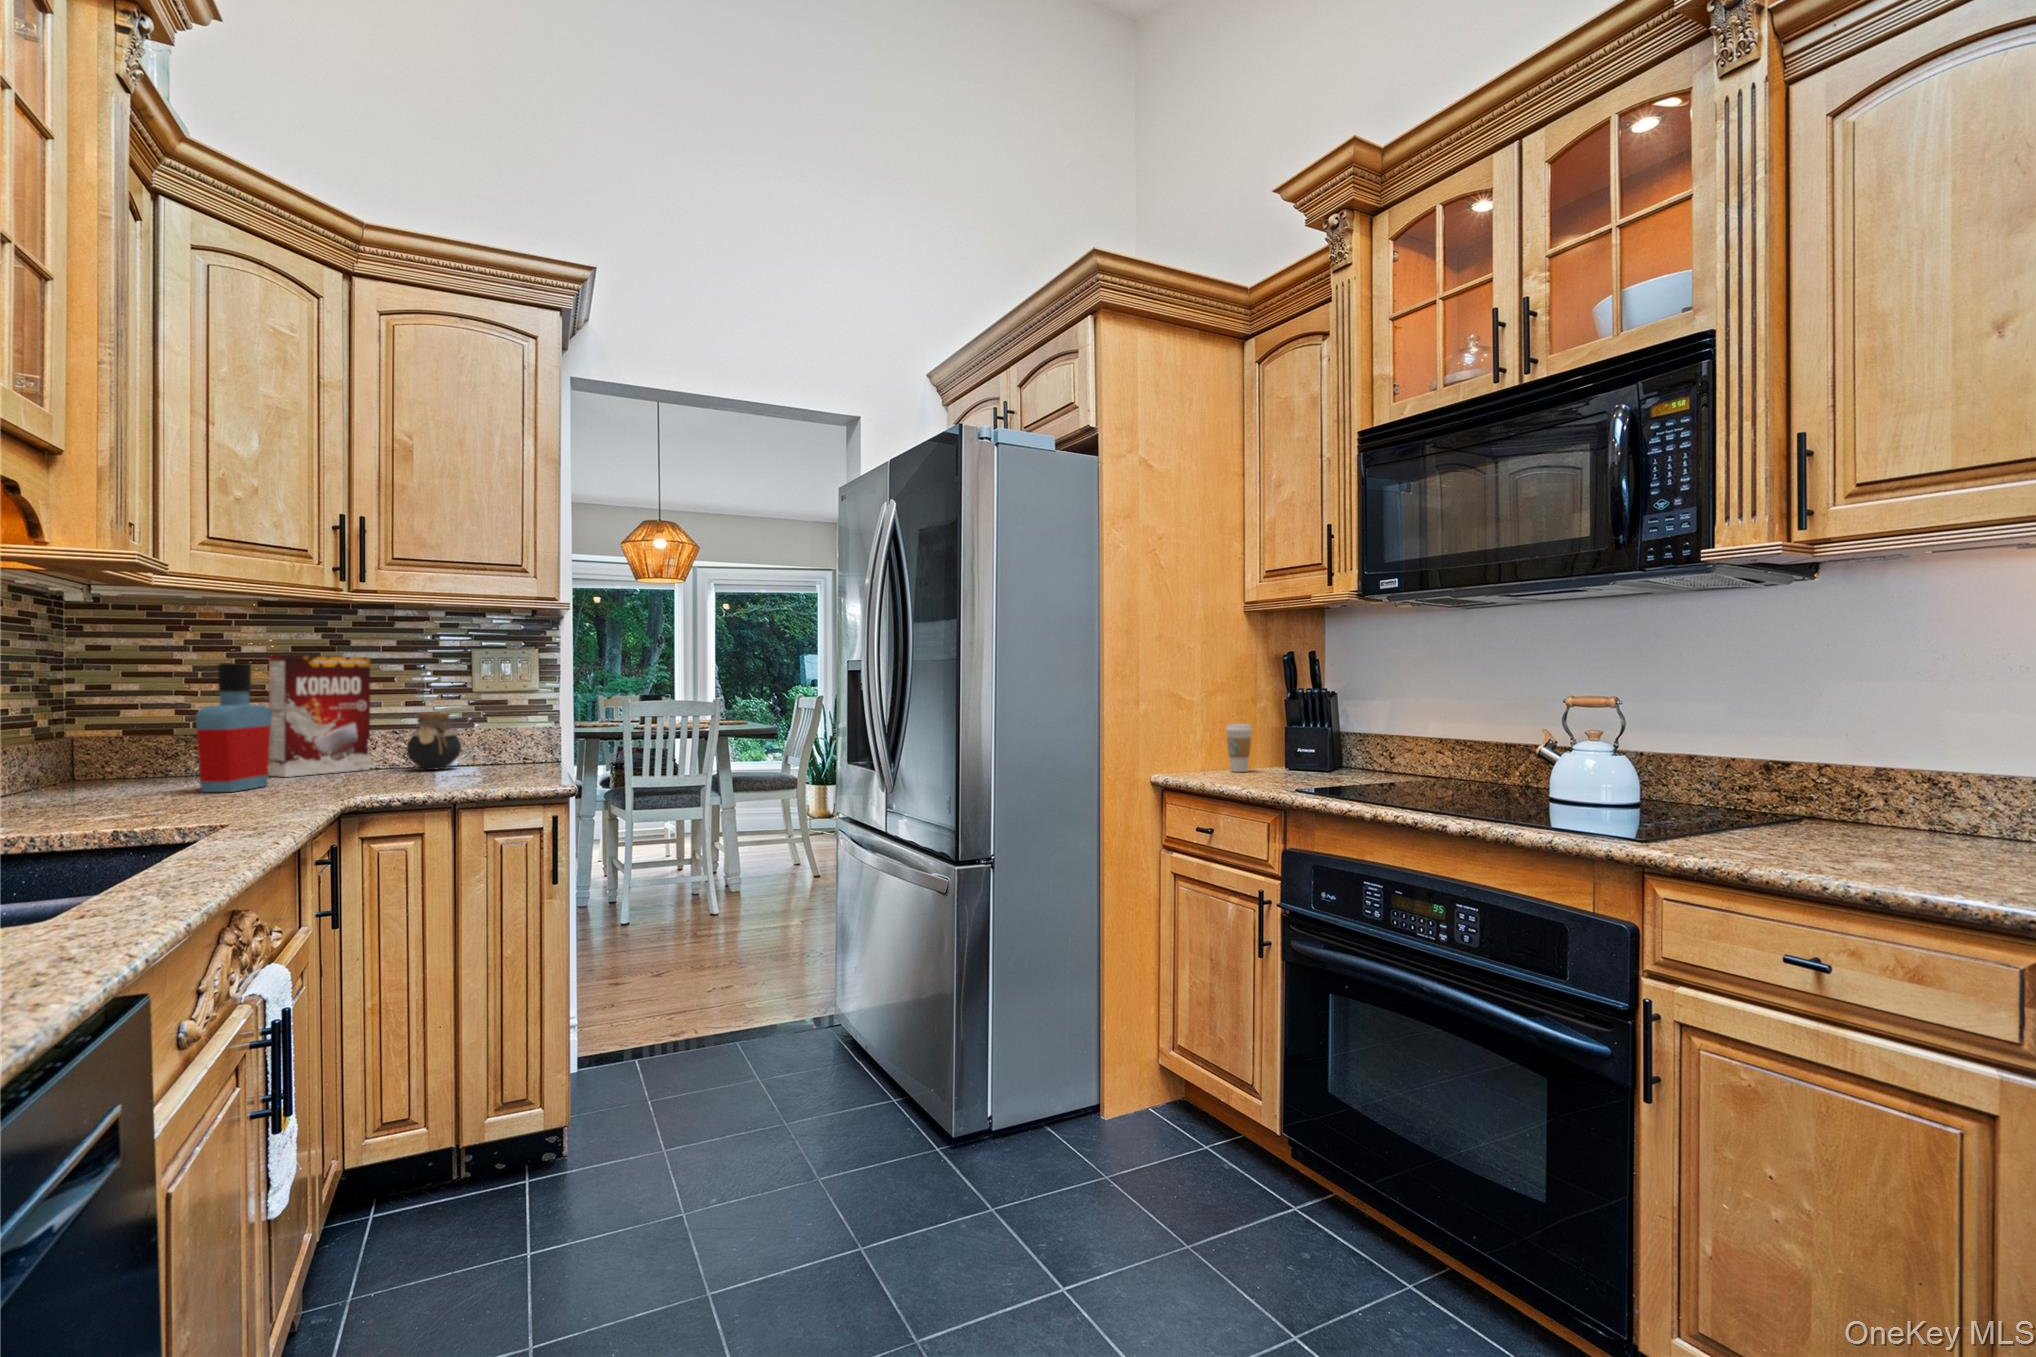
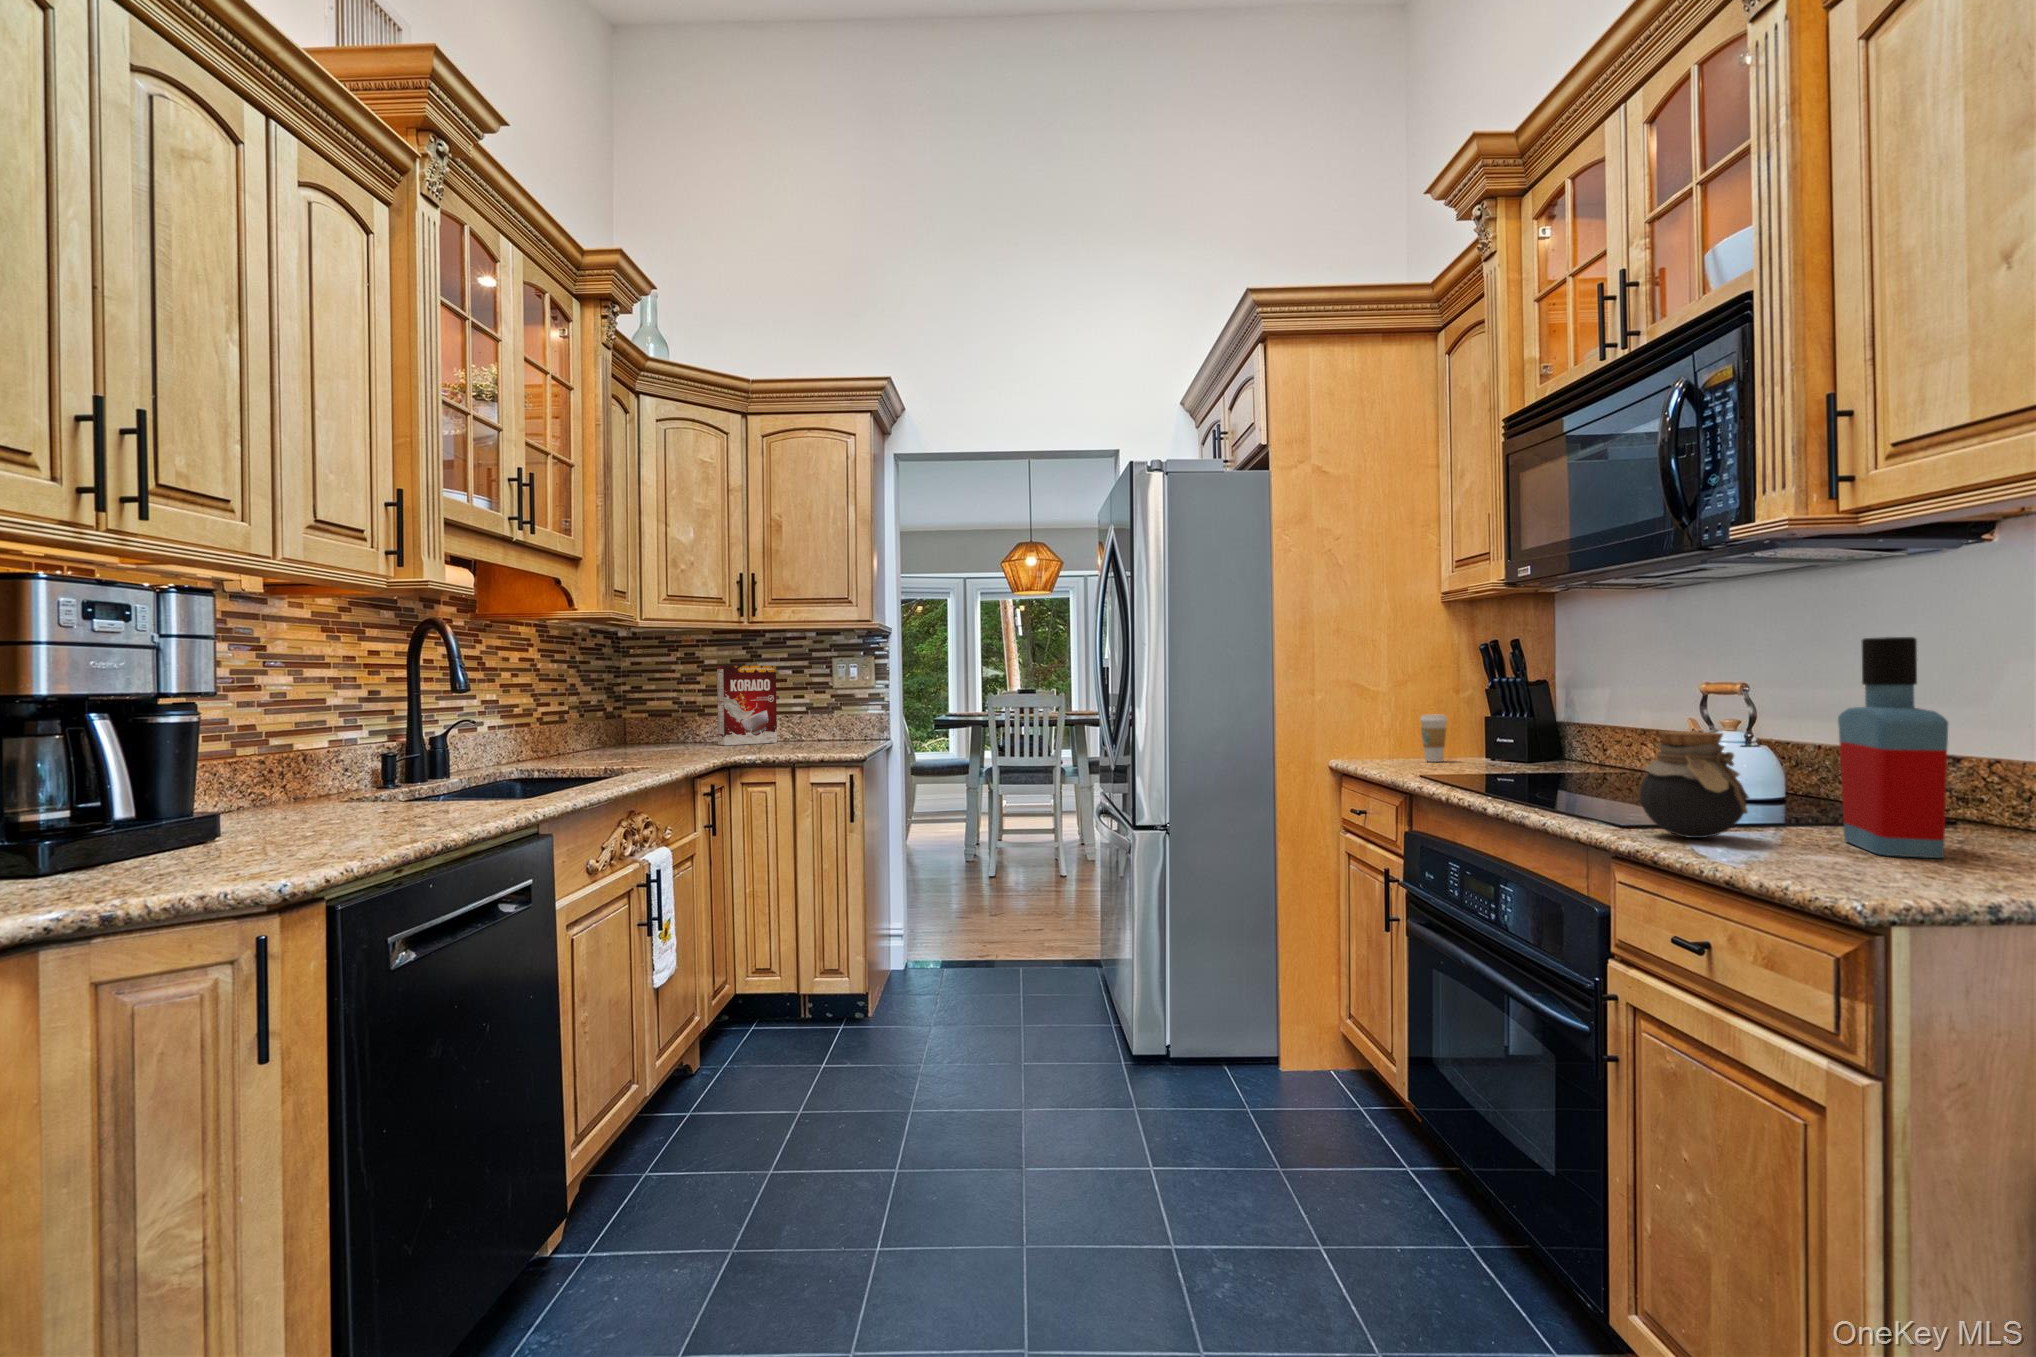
bottle: present [196,663,272,792] -> present [1838,637,1948,858]
jar: present [407,713,461,770] -> present [1640,731,1749,838]

